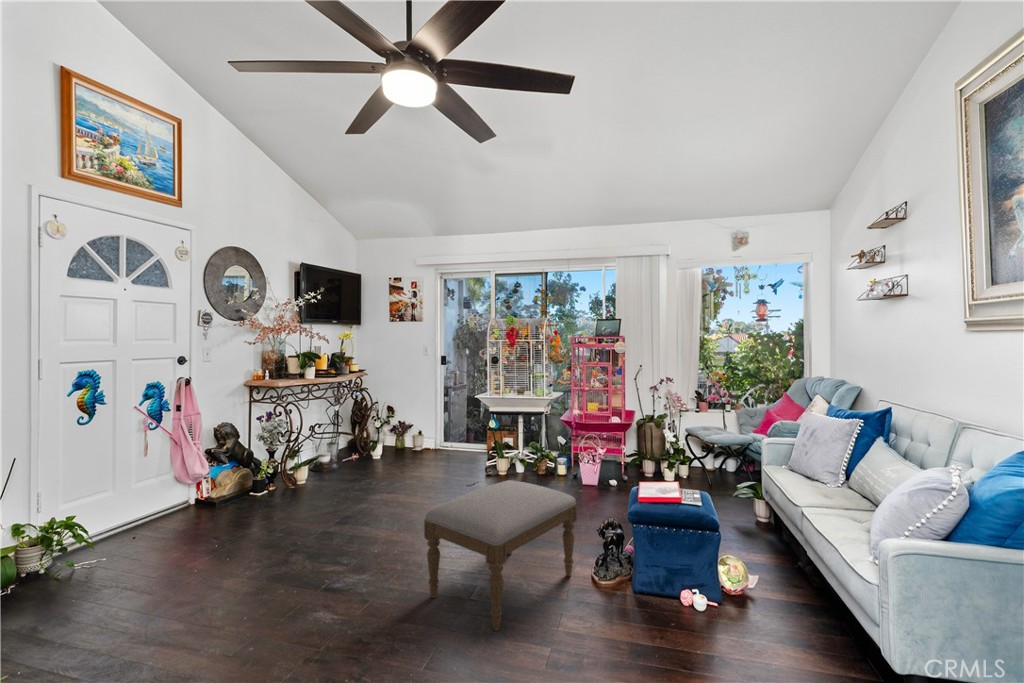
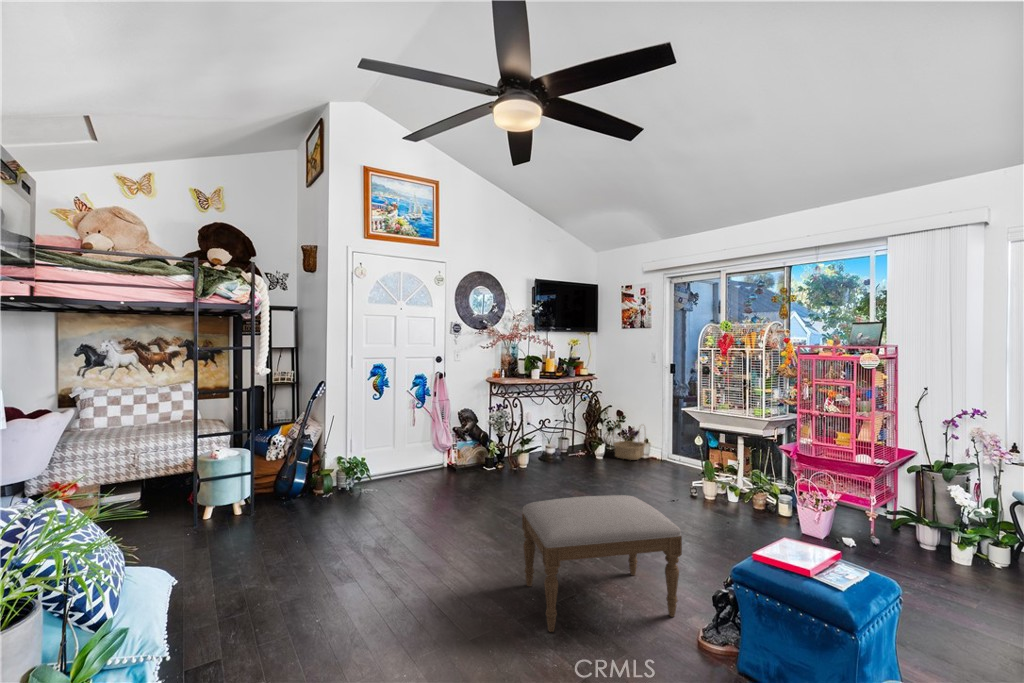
basket: none [388,417,420,453] -> present [613,441,645,460]

